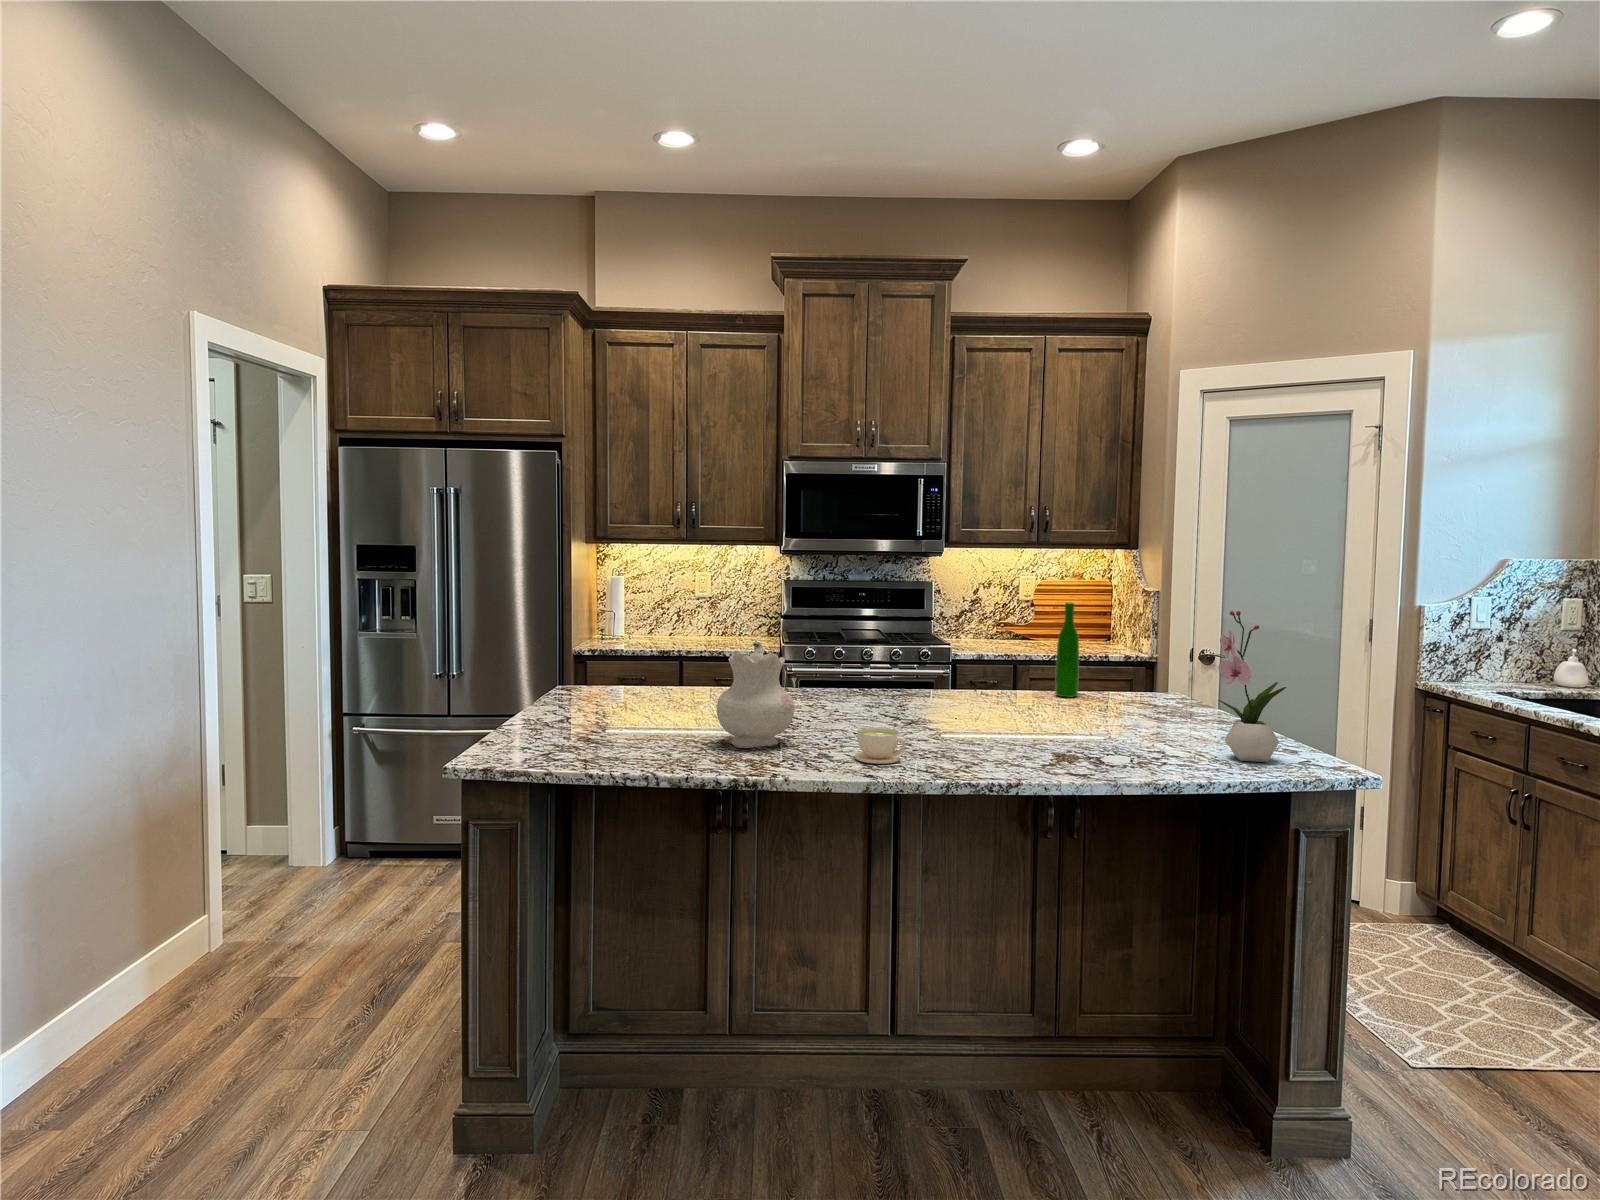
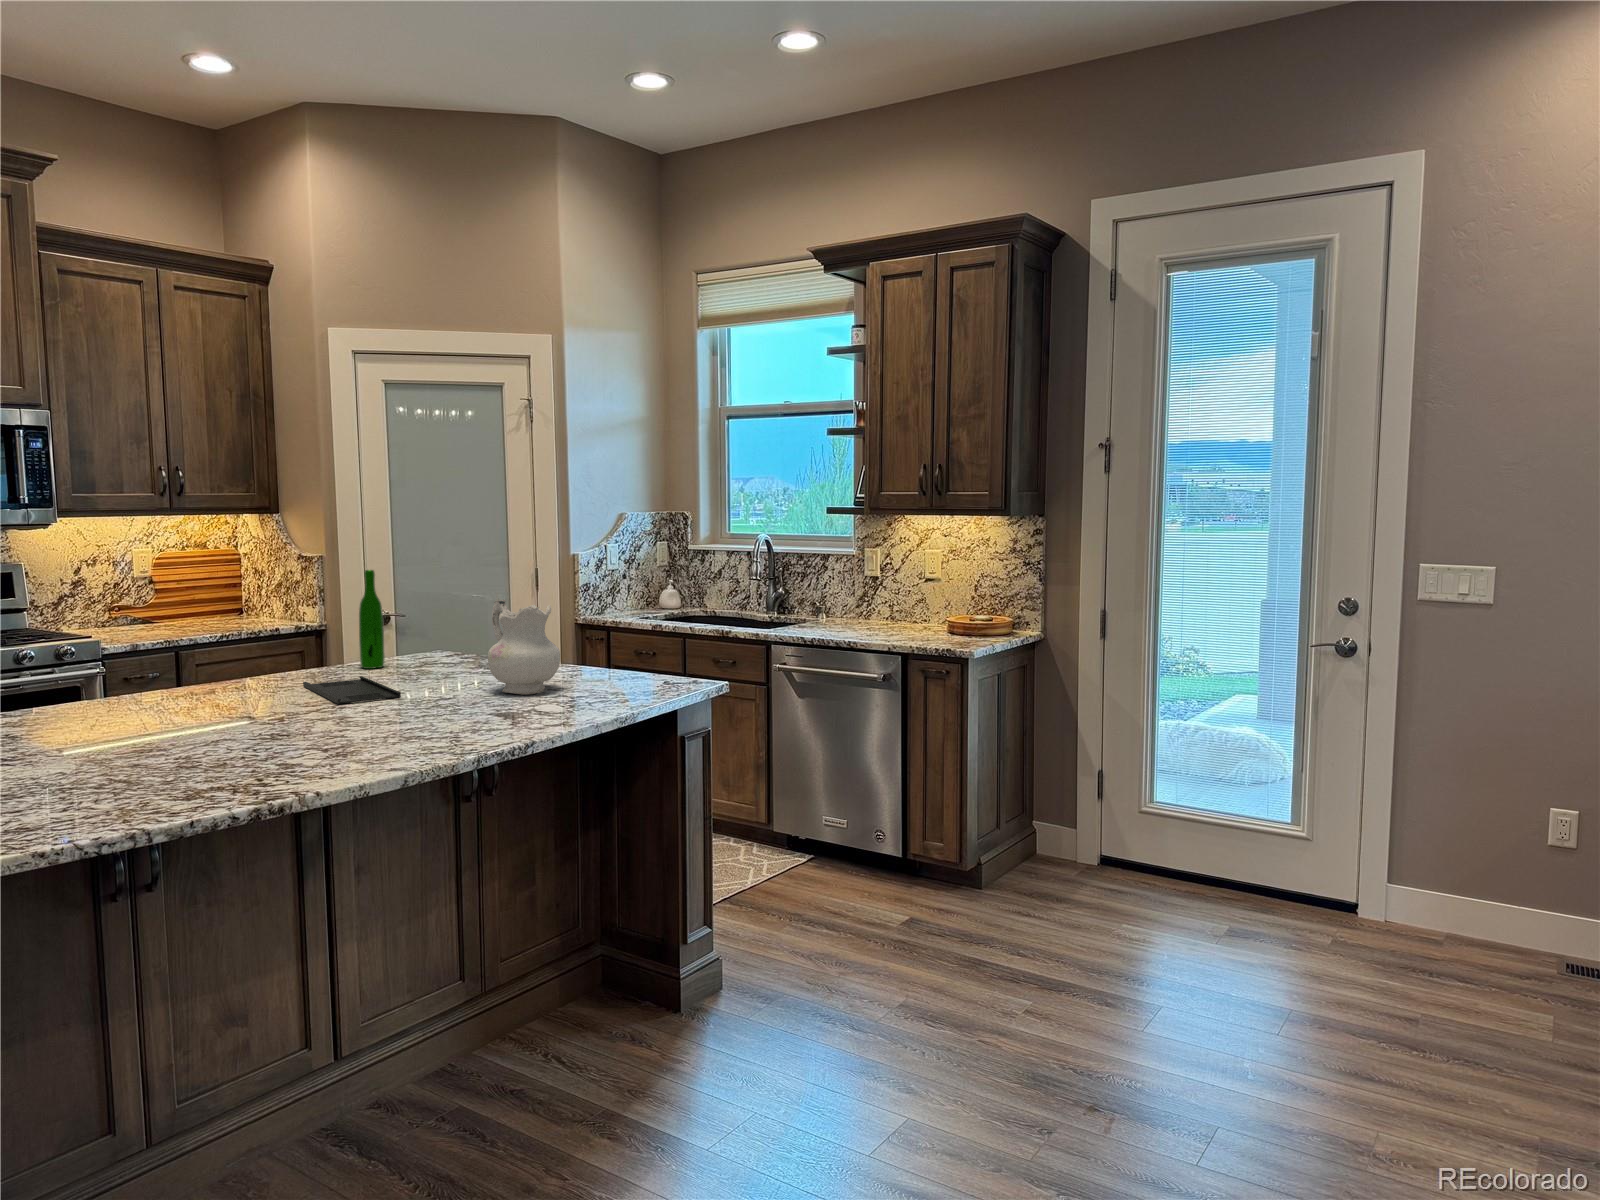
flower arrangement: present [1218,611,1286,762] -> none [604,561,663,688]
ceramic pitcher: present [717,641,795,748] -> present [488,599,560,695]
tray: none [961,698,1030,724] -> present [303,676,401,704]
coffee cup: present [855,728,906,764] -> none [334,718,395,758]

